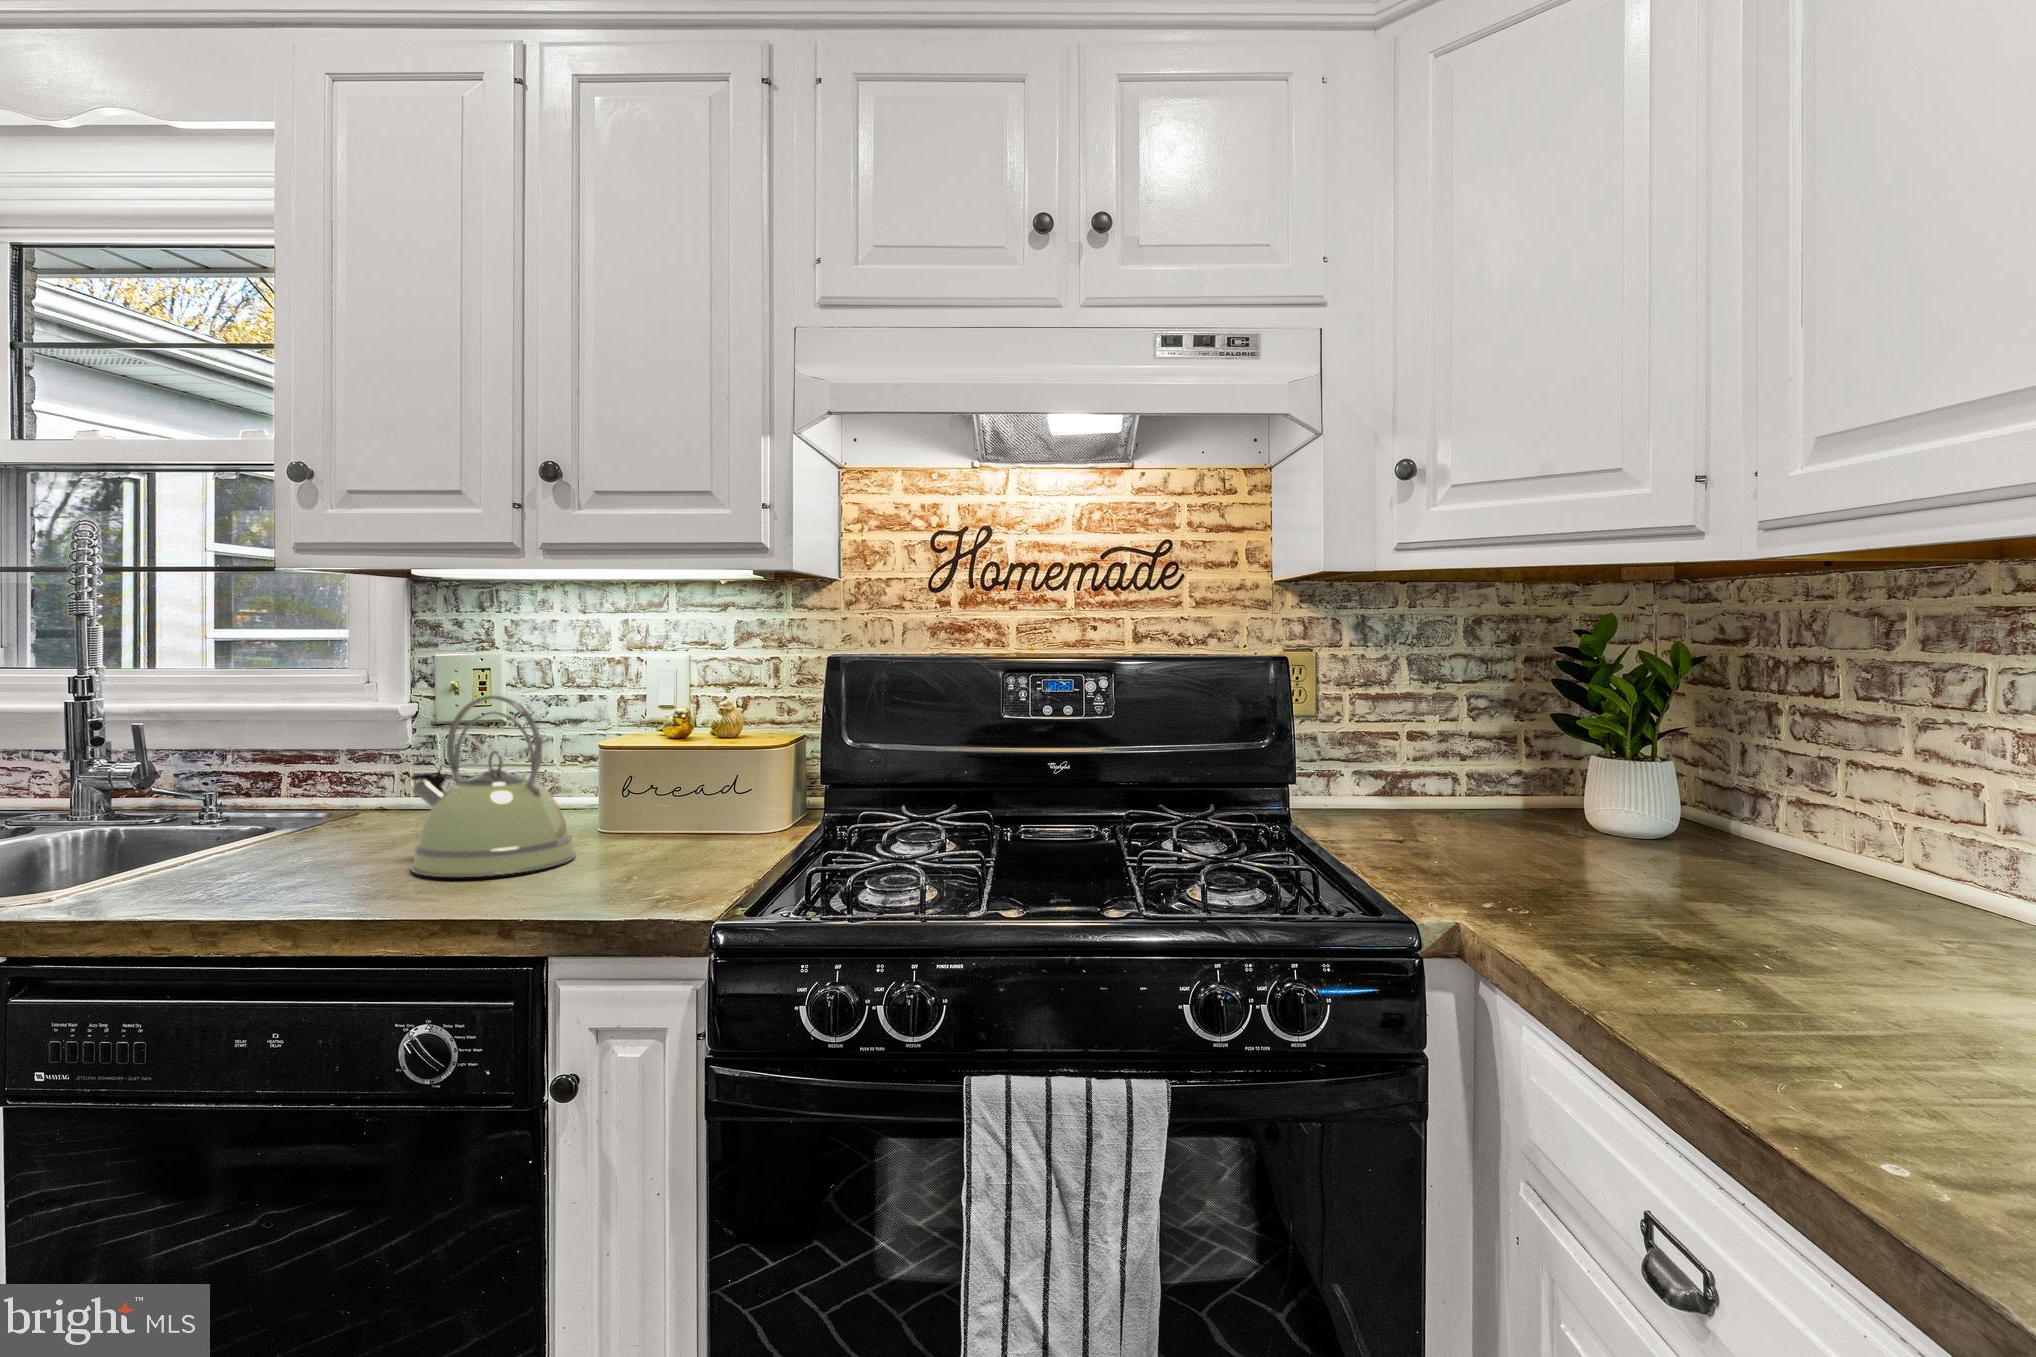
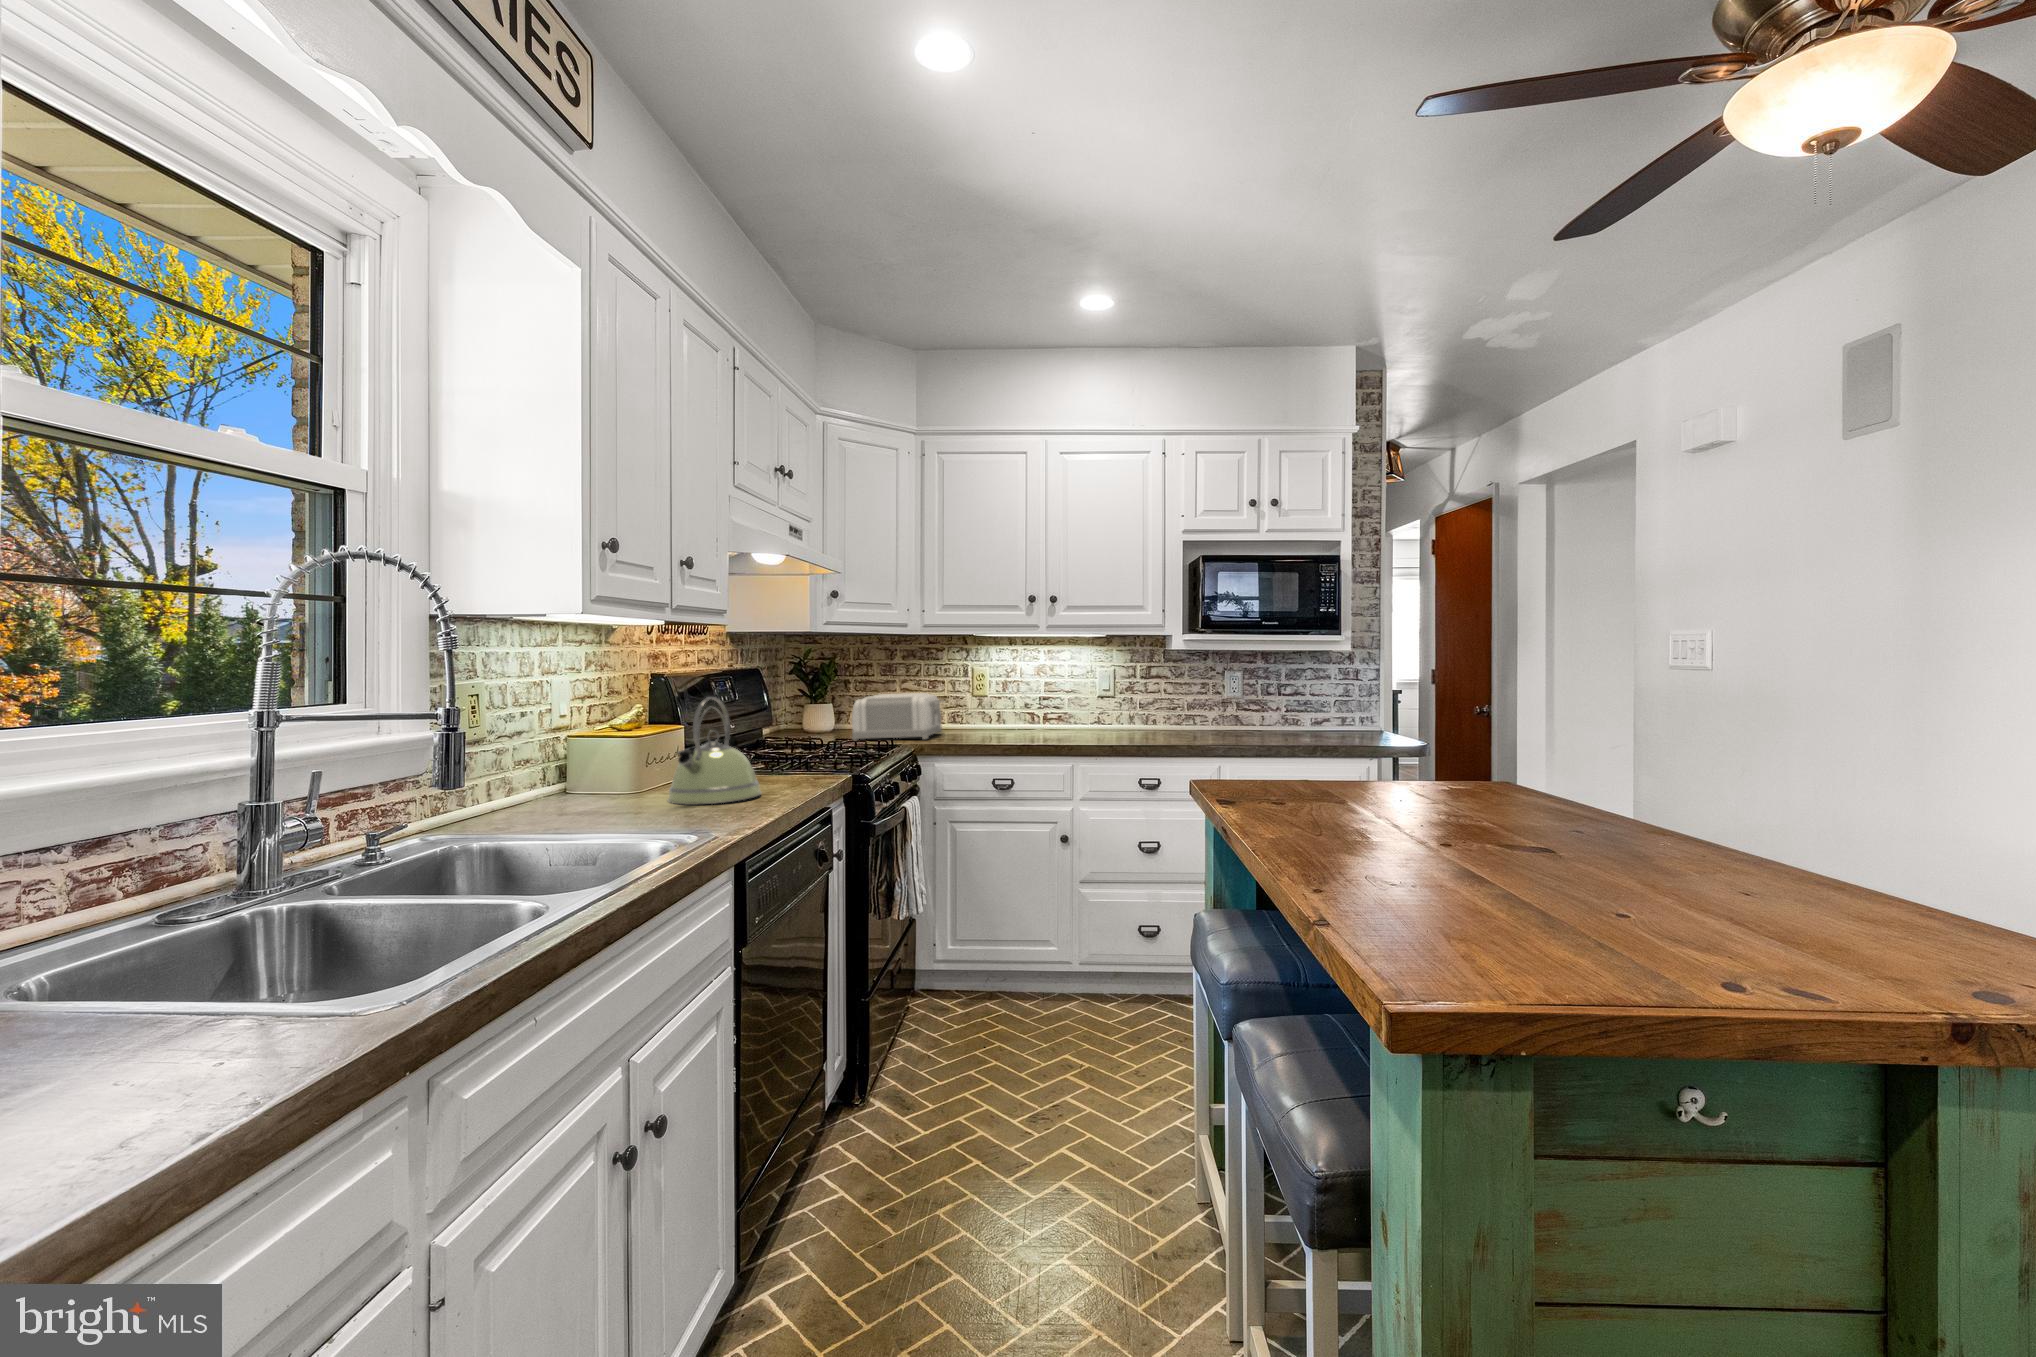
toaster: none [1494,752,1874,931] -> present [852,693,942,740]

